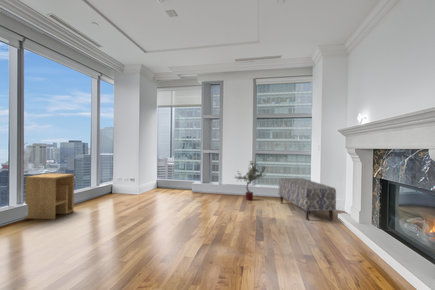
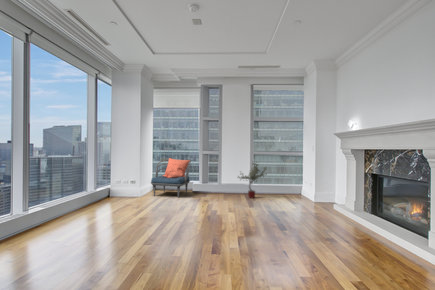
armchair: none [150,156,192,196] -> present [151,158,191,197]
side table: present [25,173,74,219] -> none [40,177,87,225]
bench: present [279,178,336,220] -> none [279,176,333,212]

